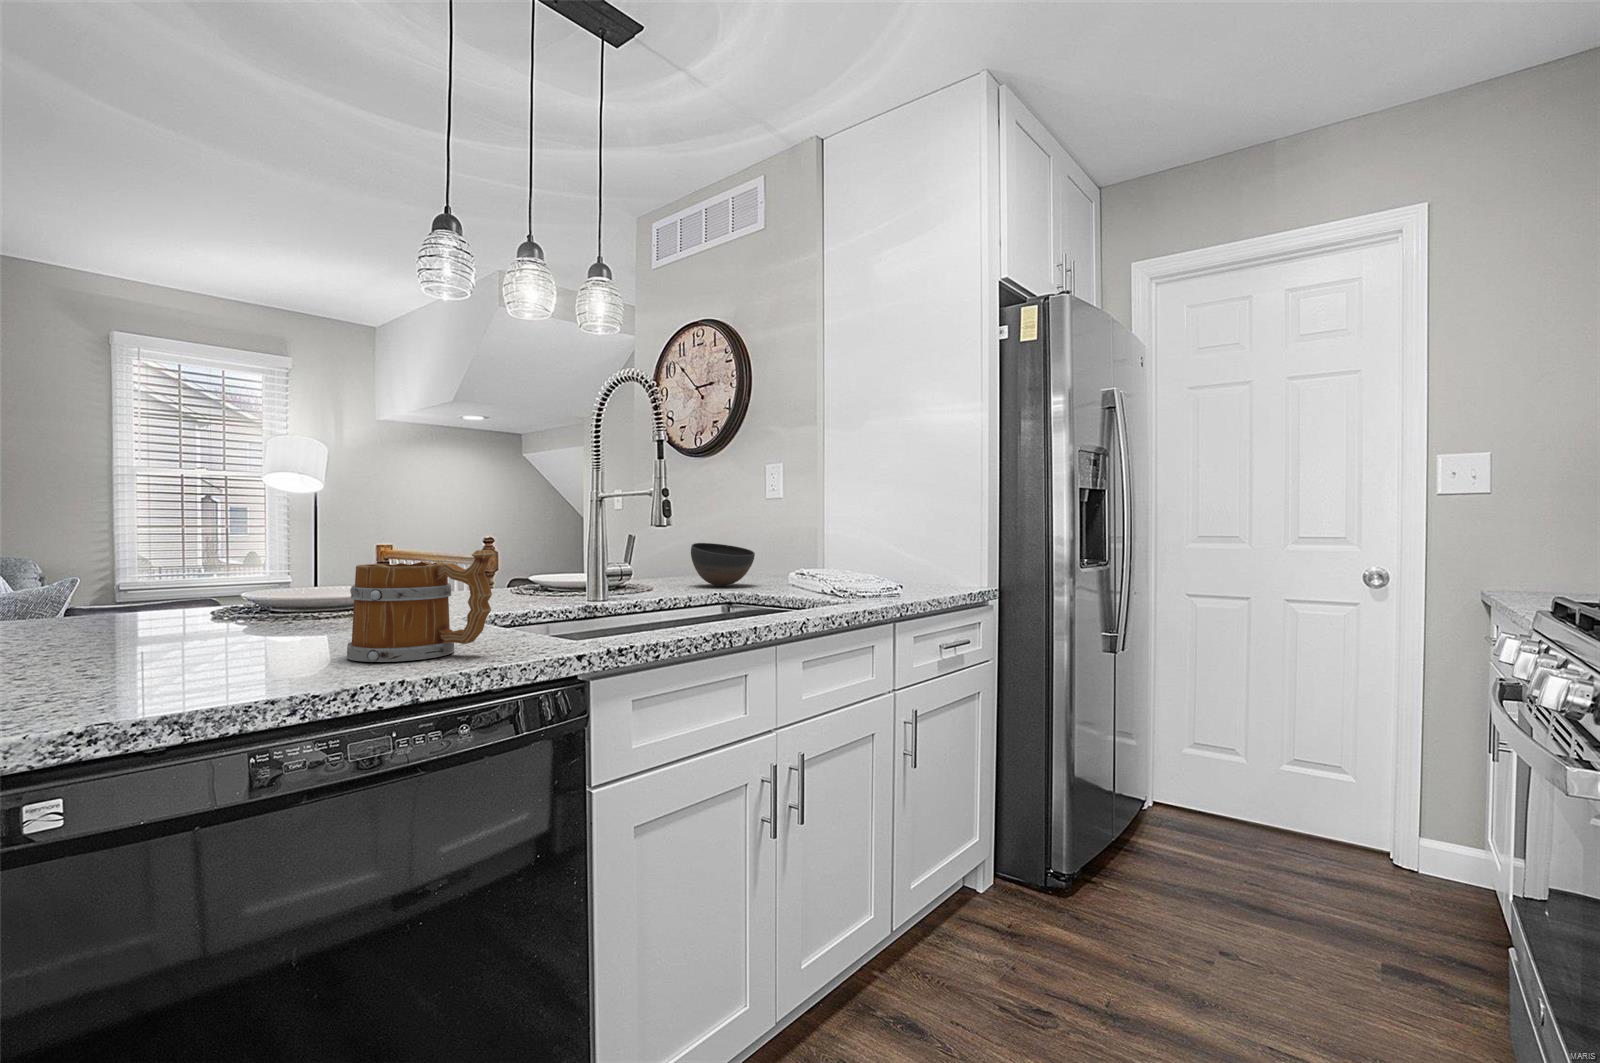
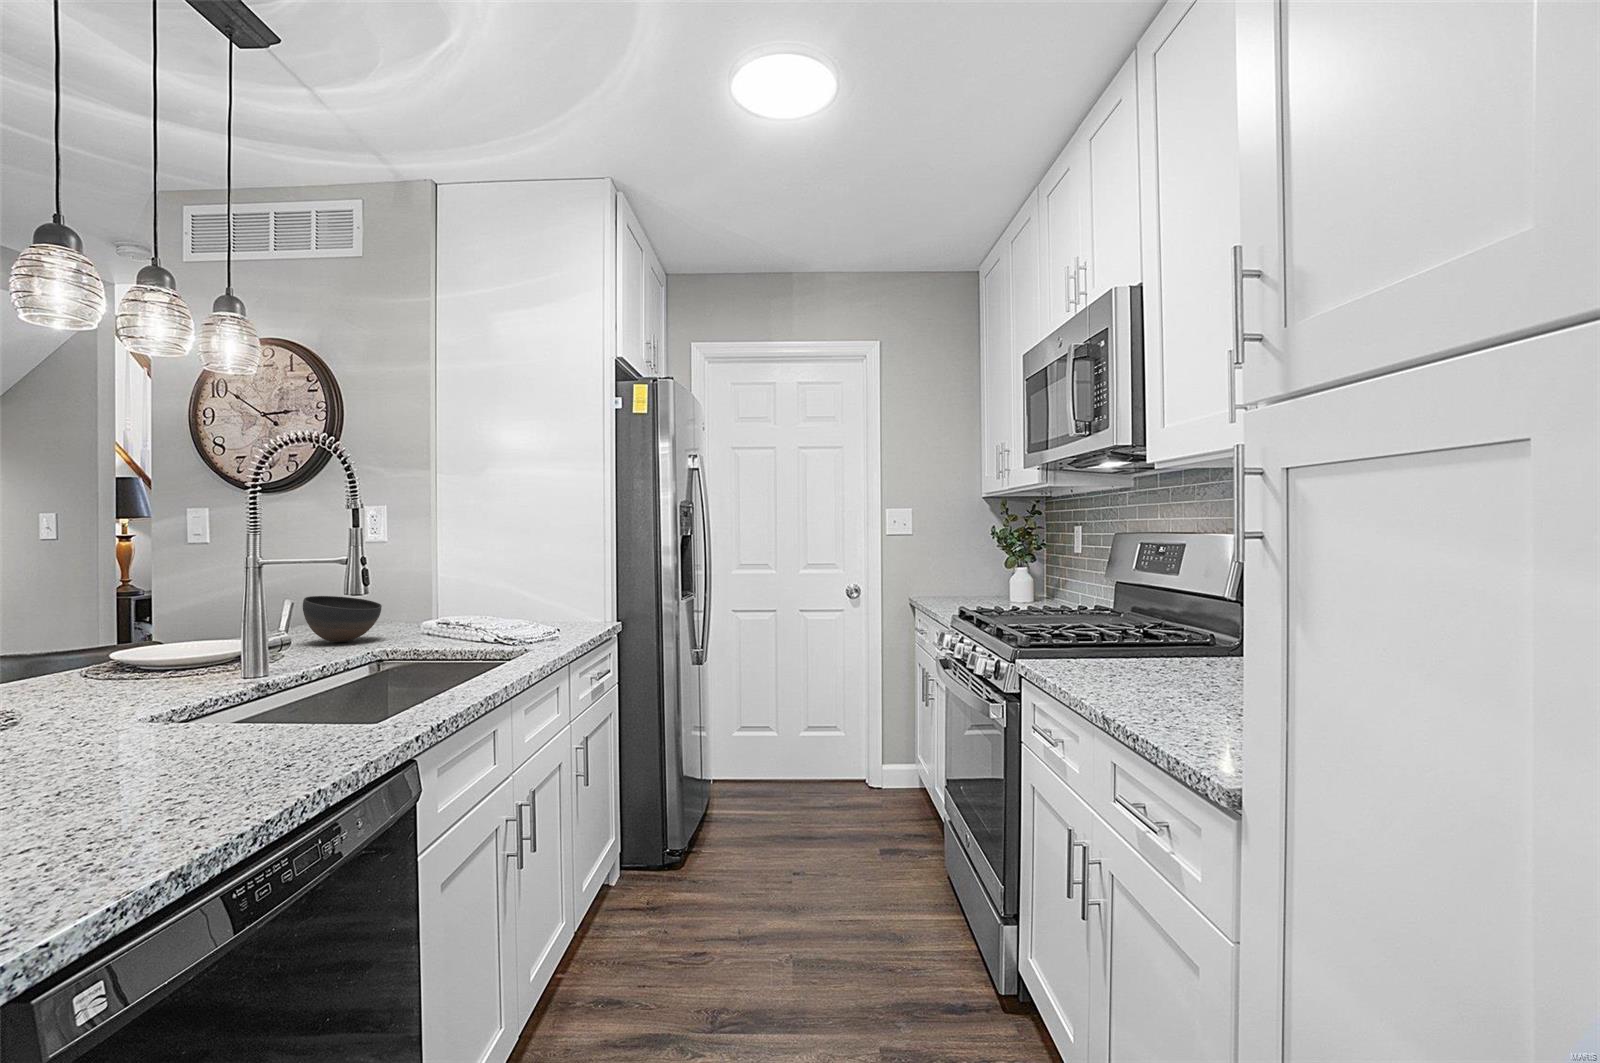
mug: present [347,550,495,662] -> none [148,648,334,785]

